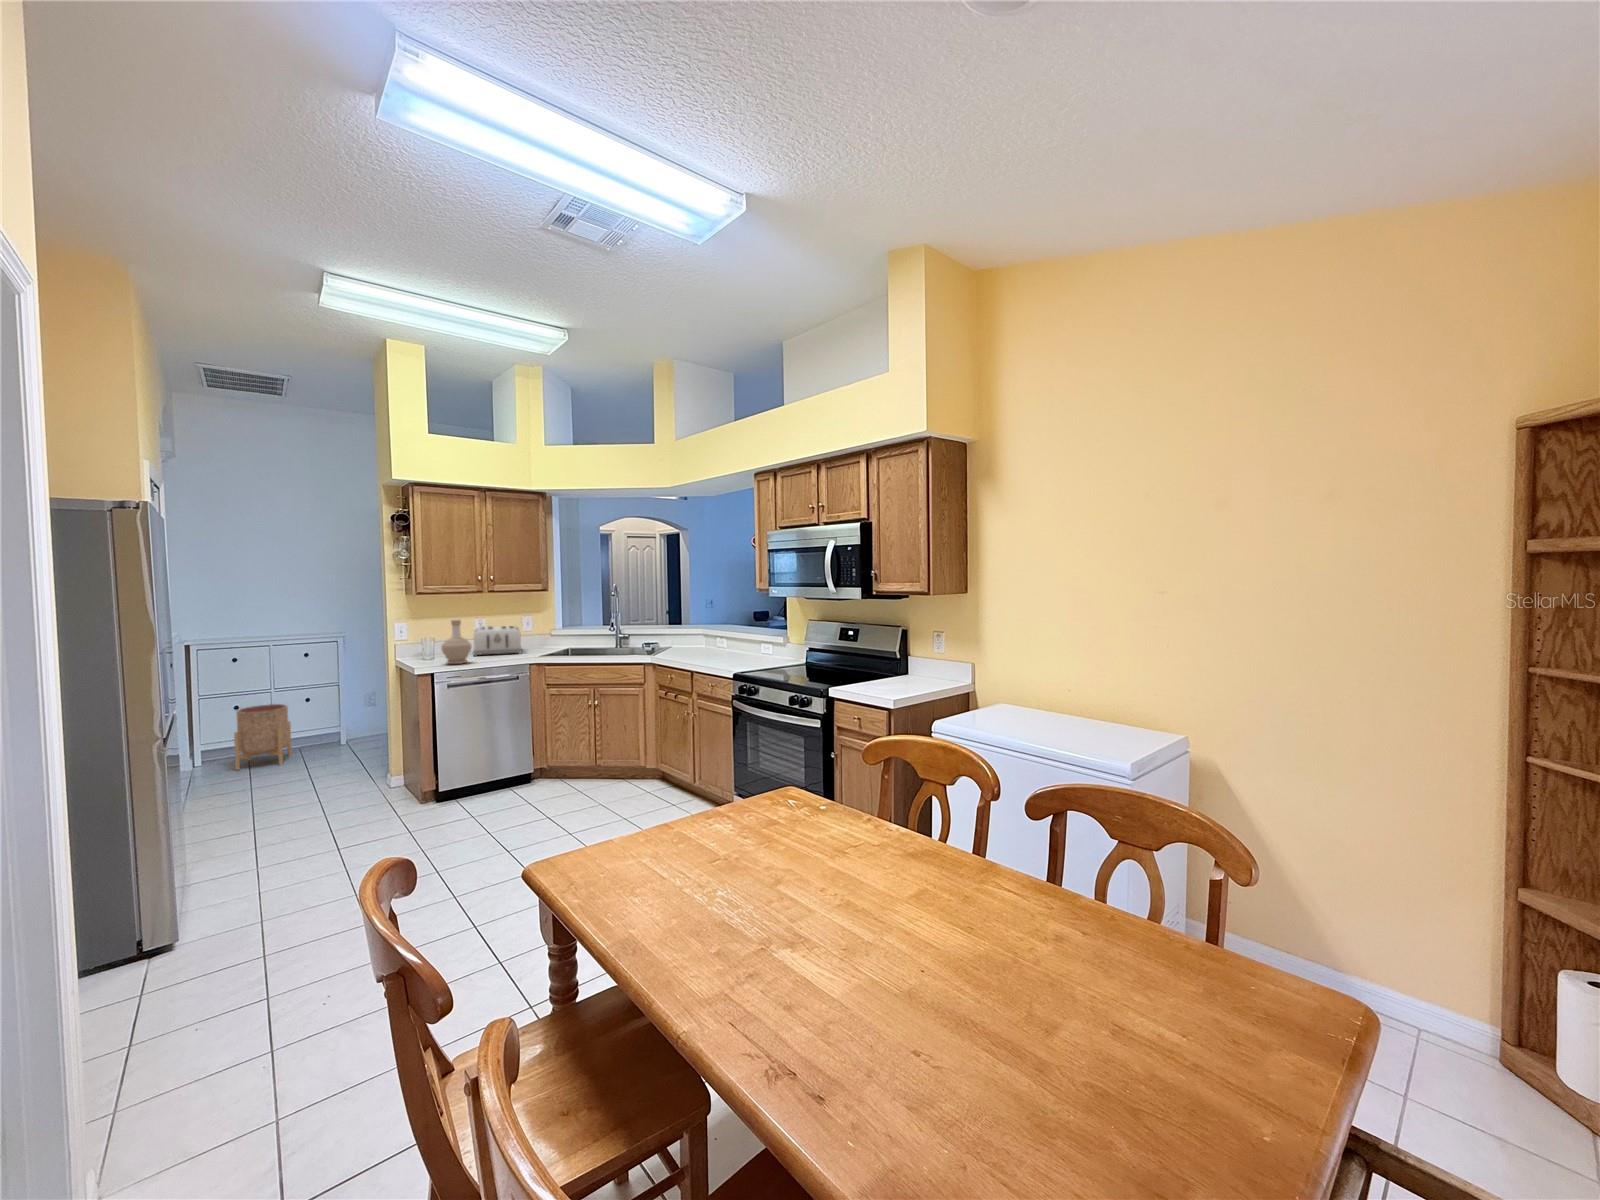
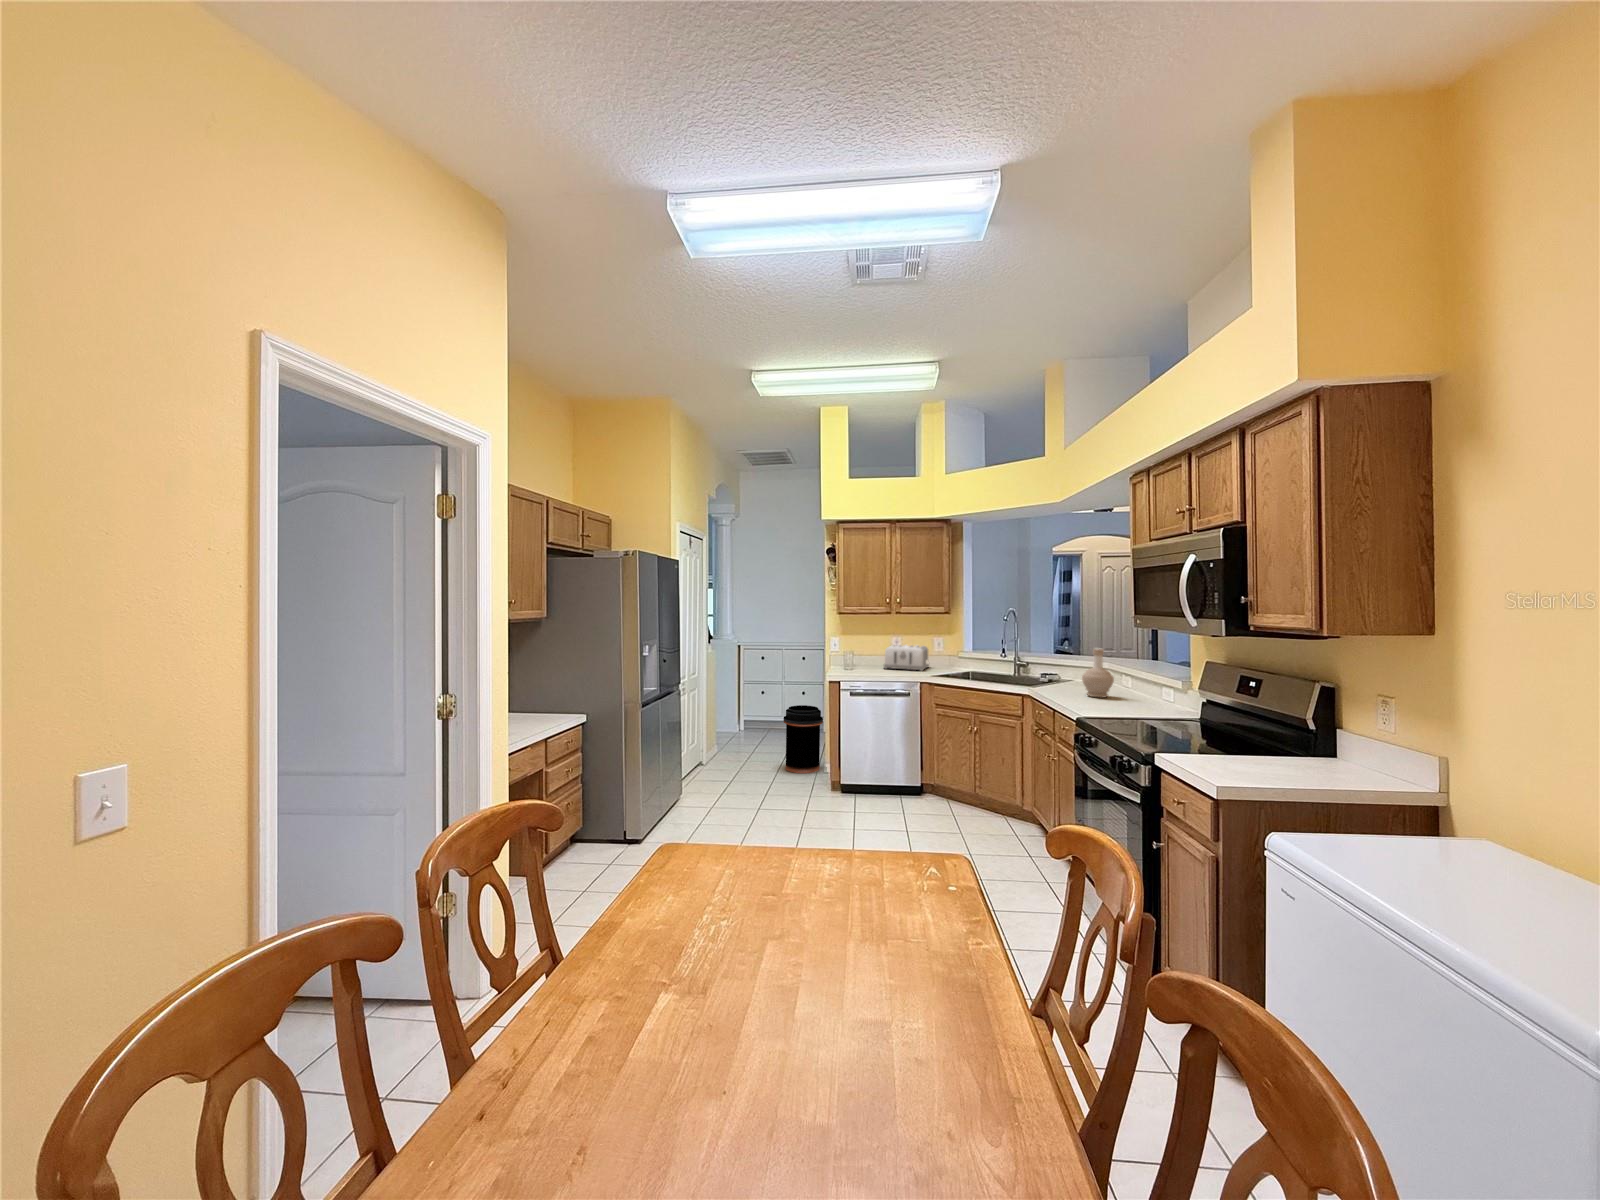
bottle: present [441,619,471,664] -> present [1082,648,1114,698]
planter: present [234,704,292,770] -> none [751,691,786,737]
trash can: none [331,713,391,800] -> present [784,705,823,773]

